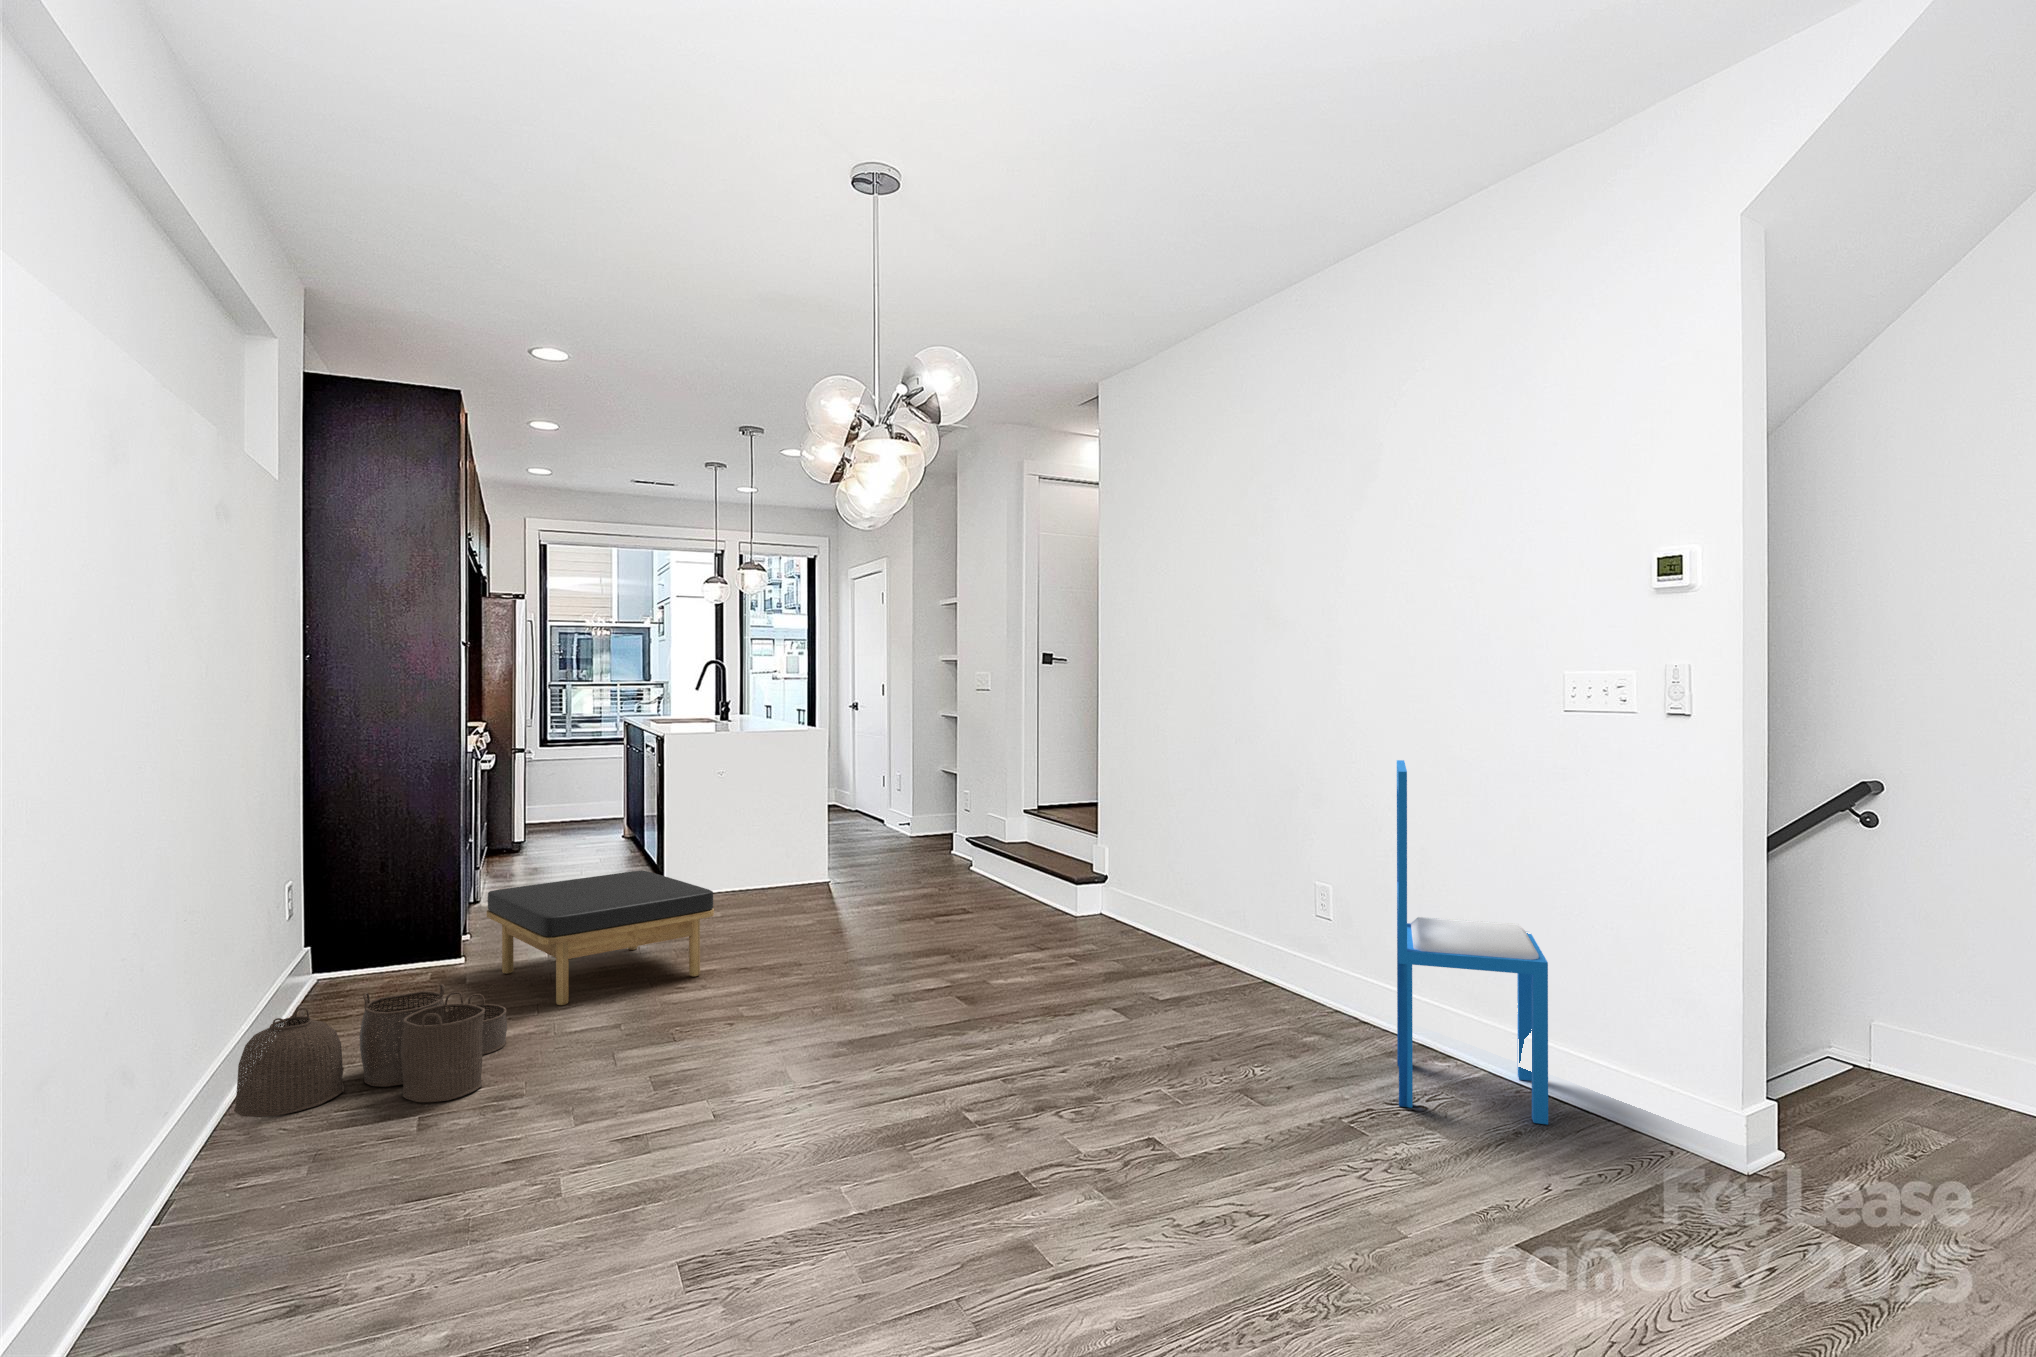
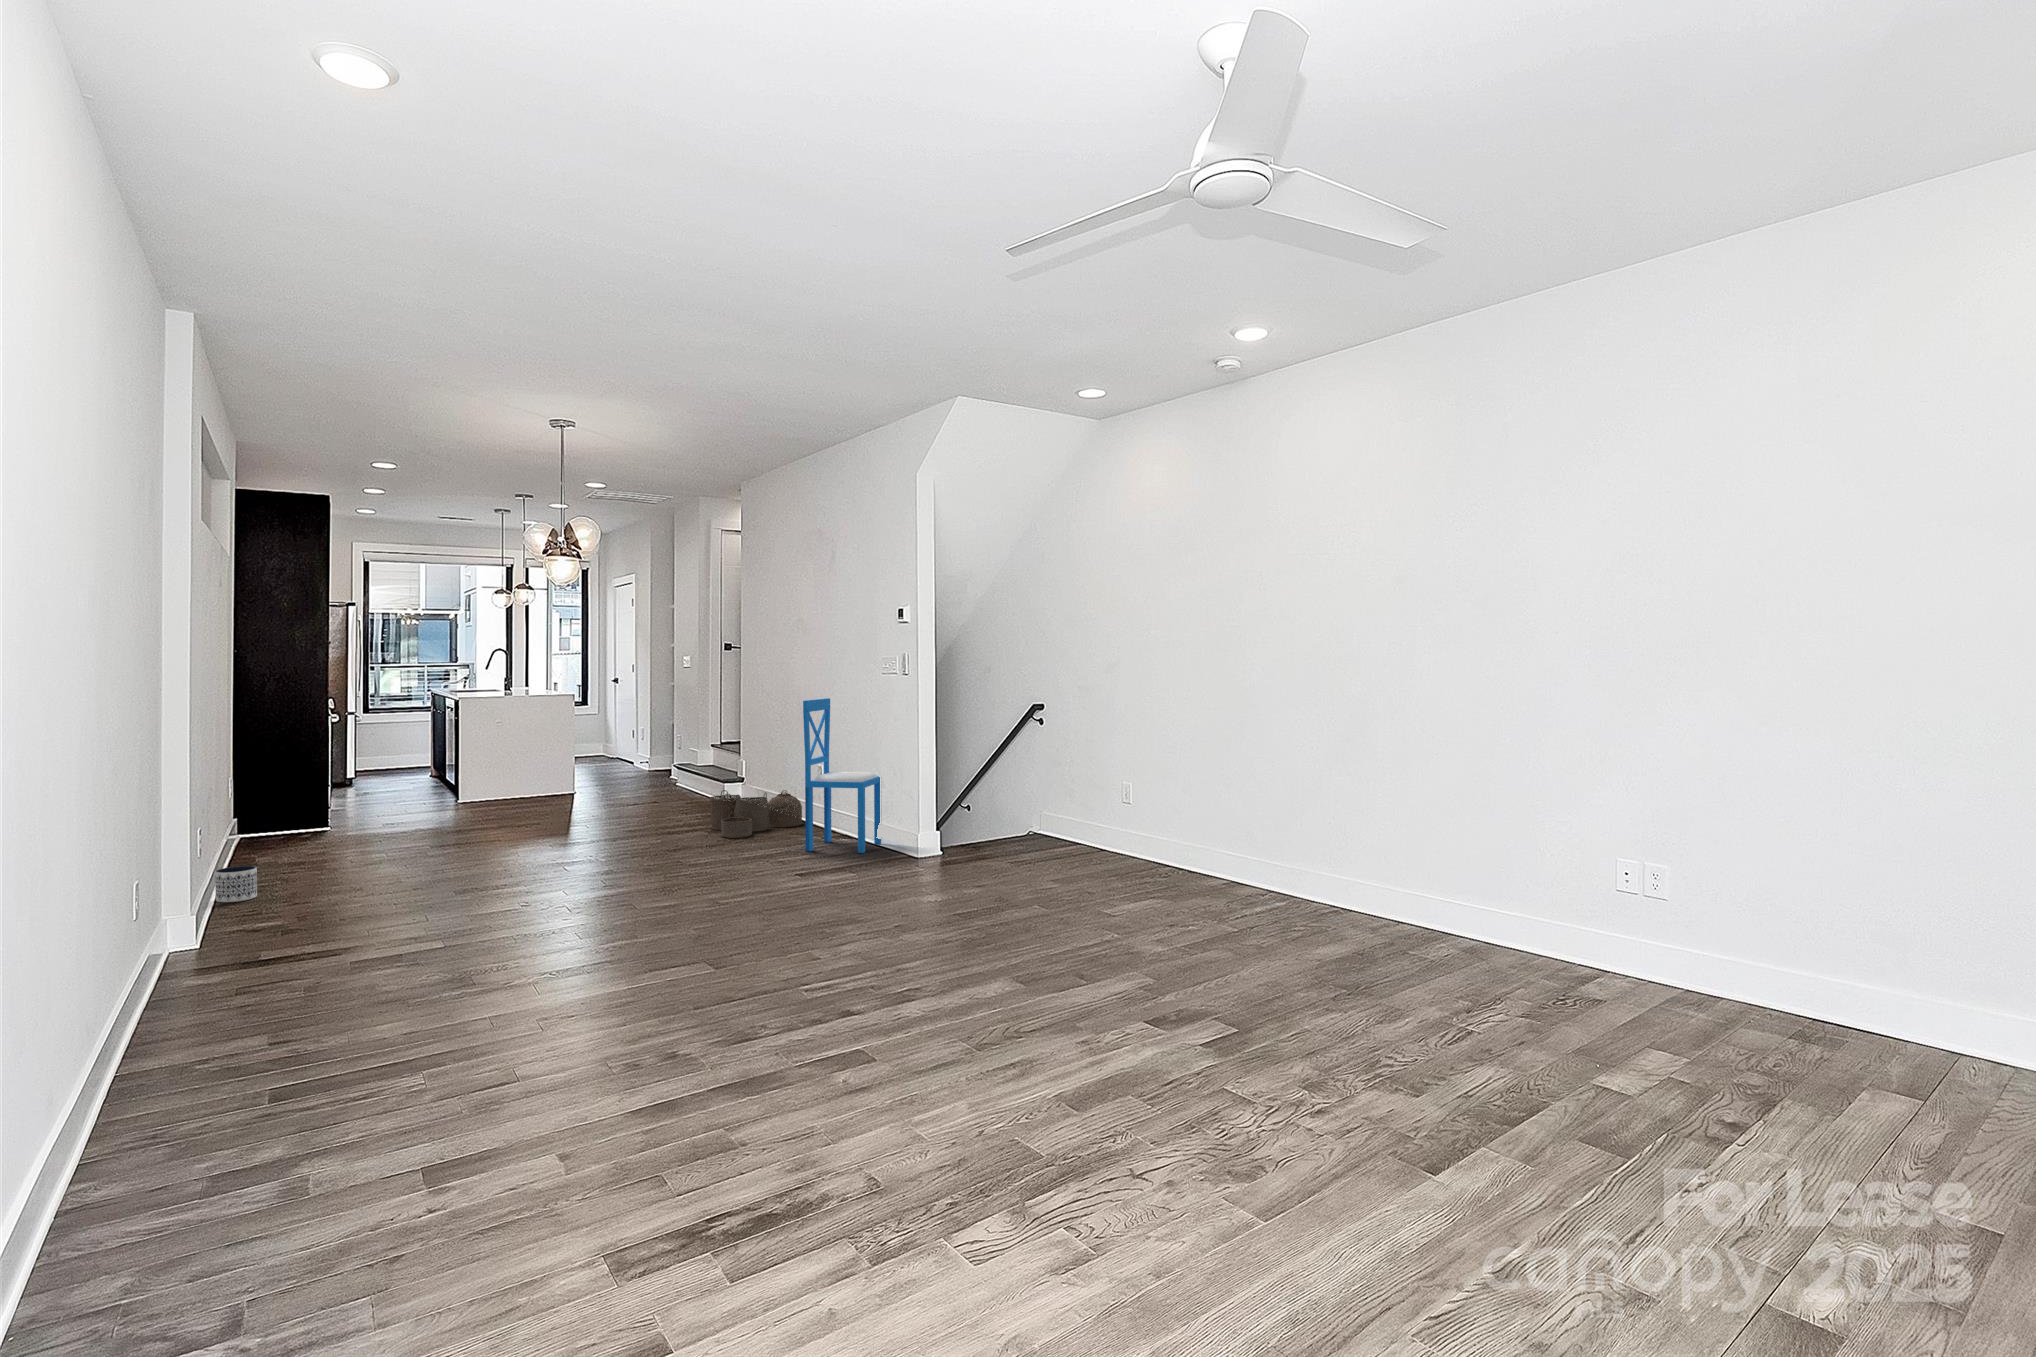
ottoman: present [487,871,714,1005] -> none [347,775,486,838]
woven basket: present [234,984,507,1117] -> present [710,790,802,838]
planter: none [104,1196,213,1316] -> present [215,866,257,902]

